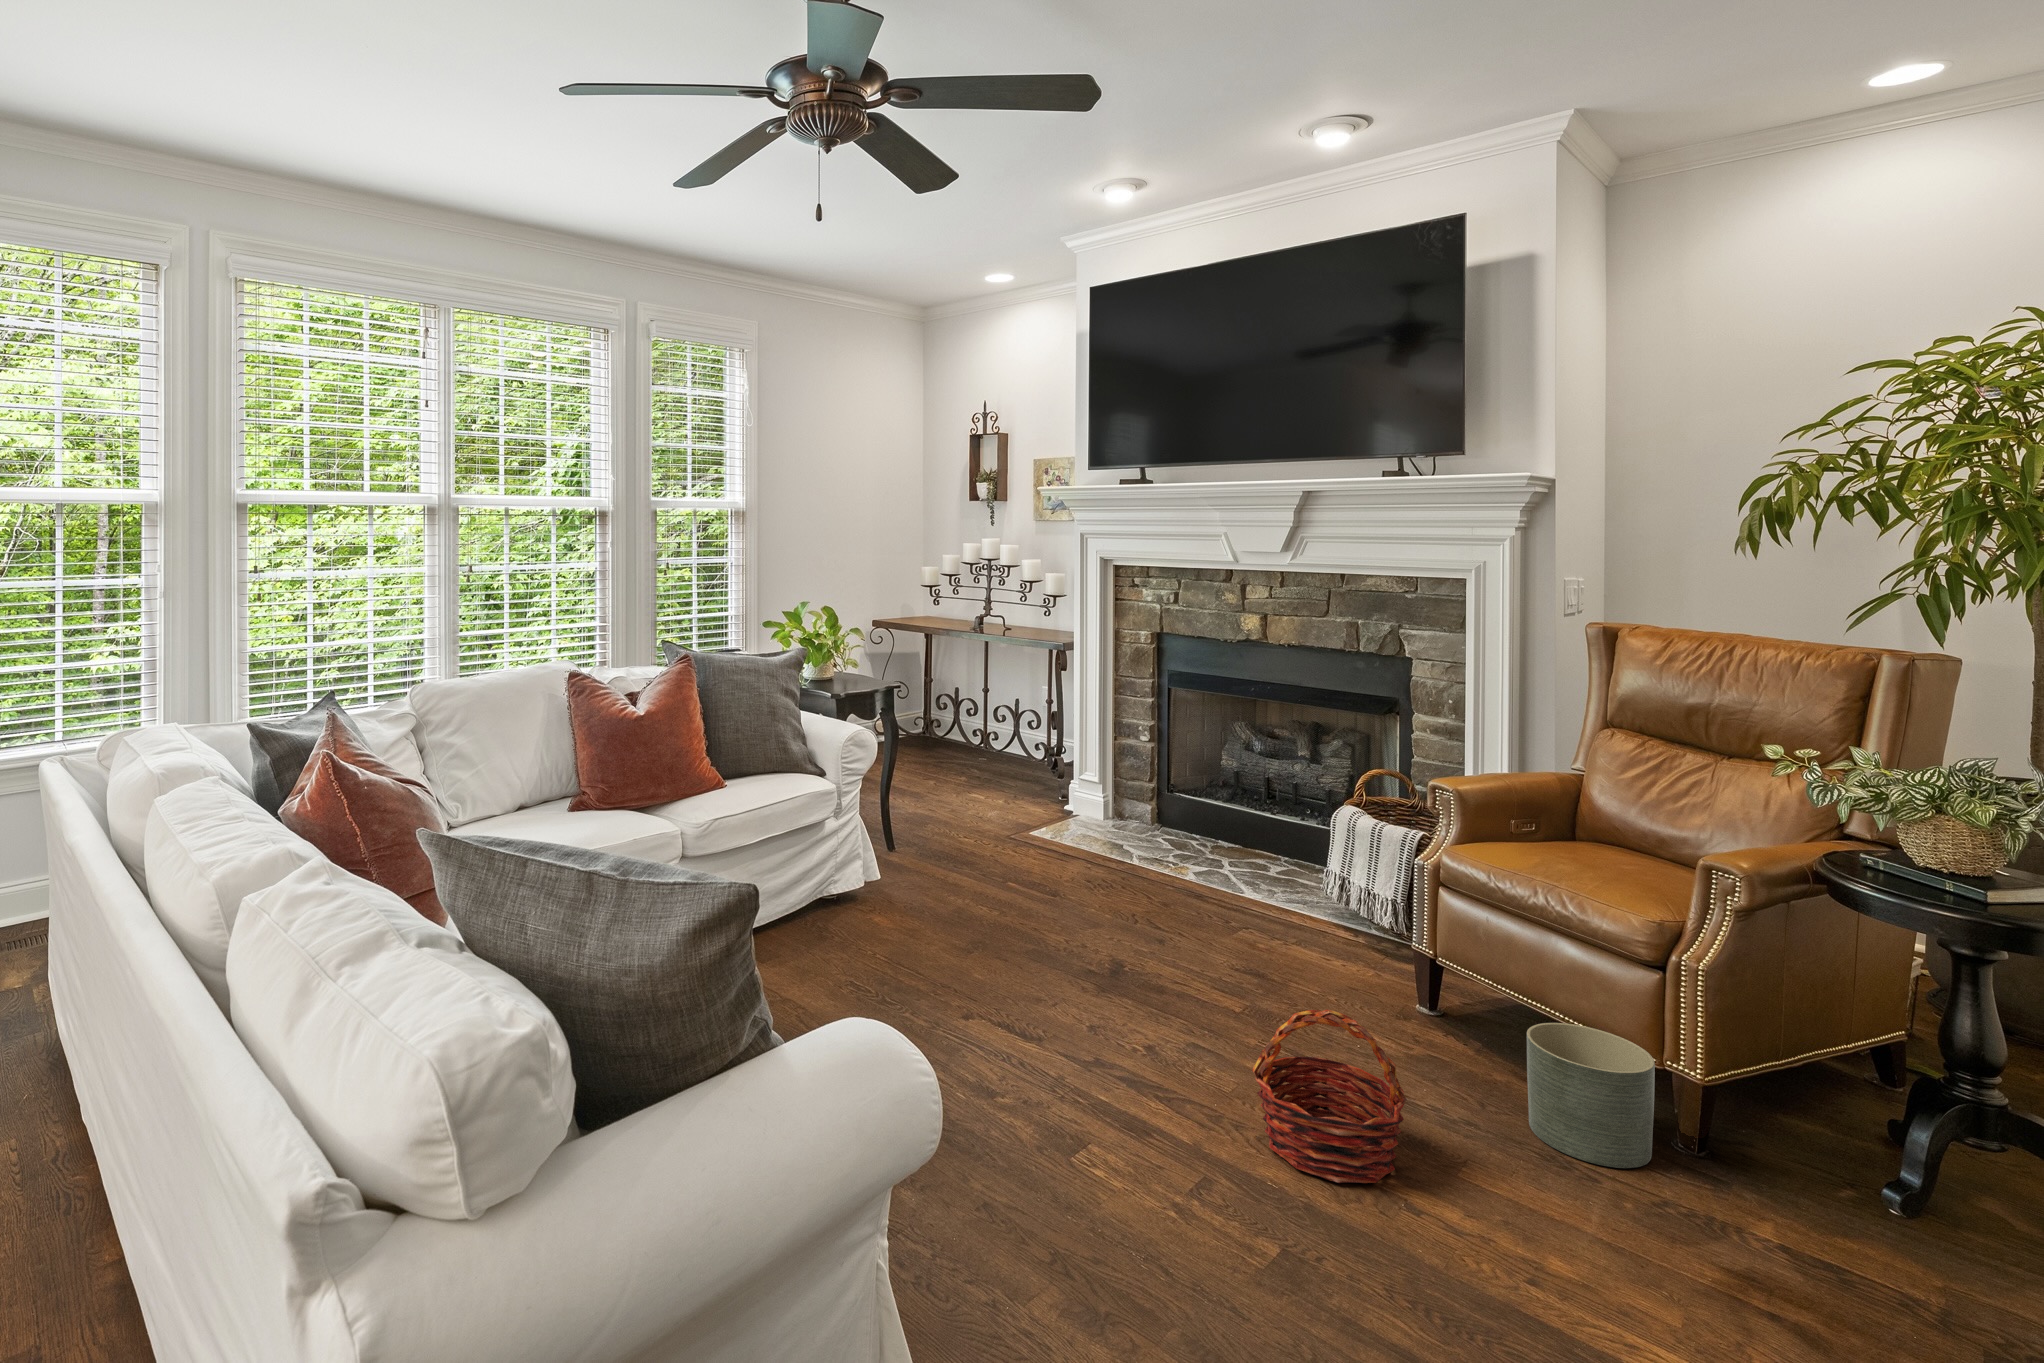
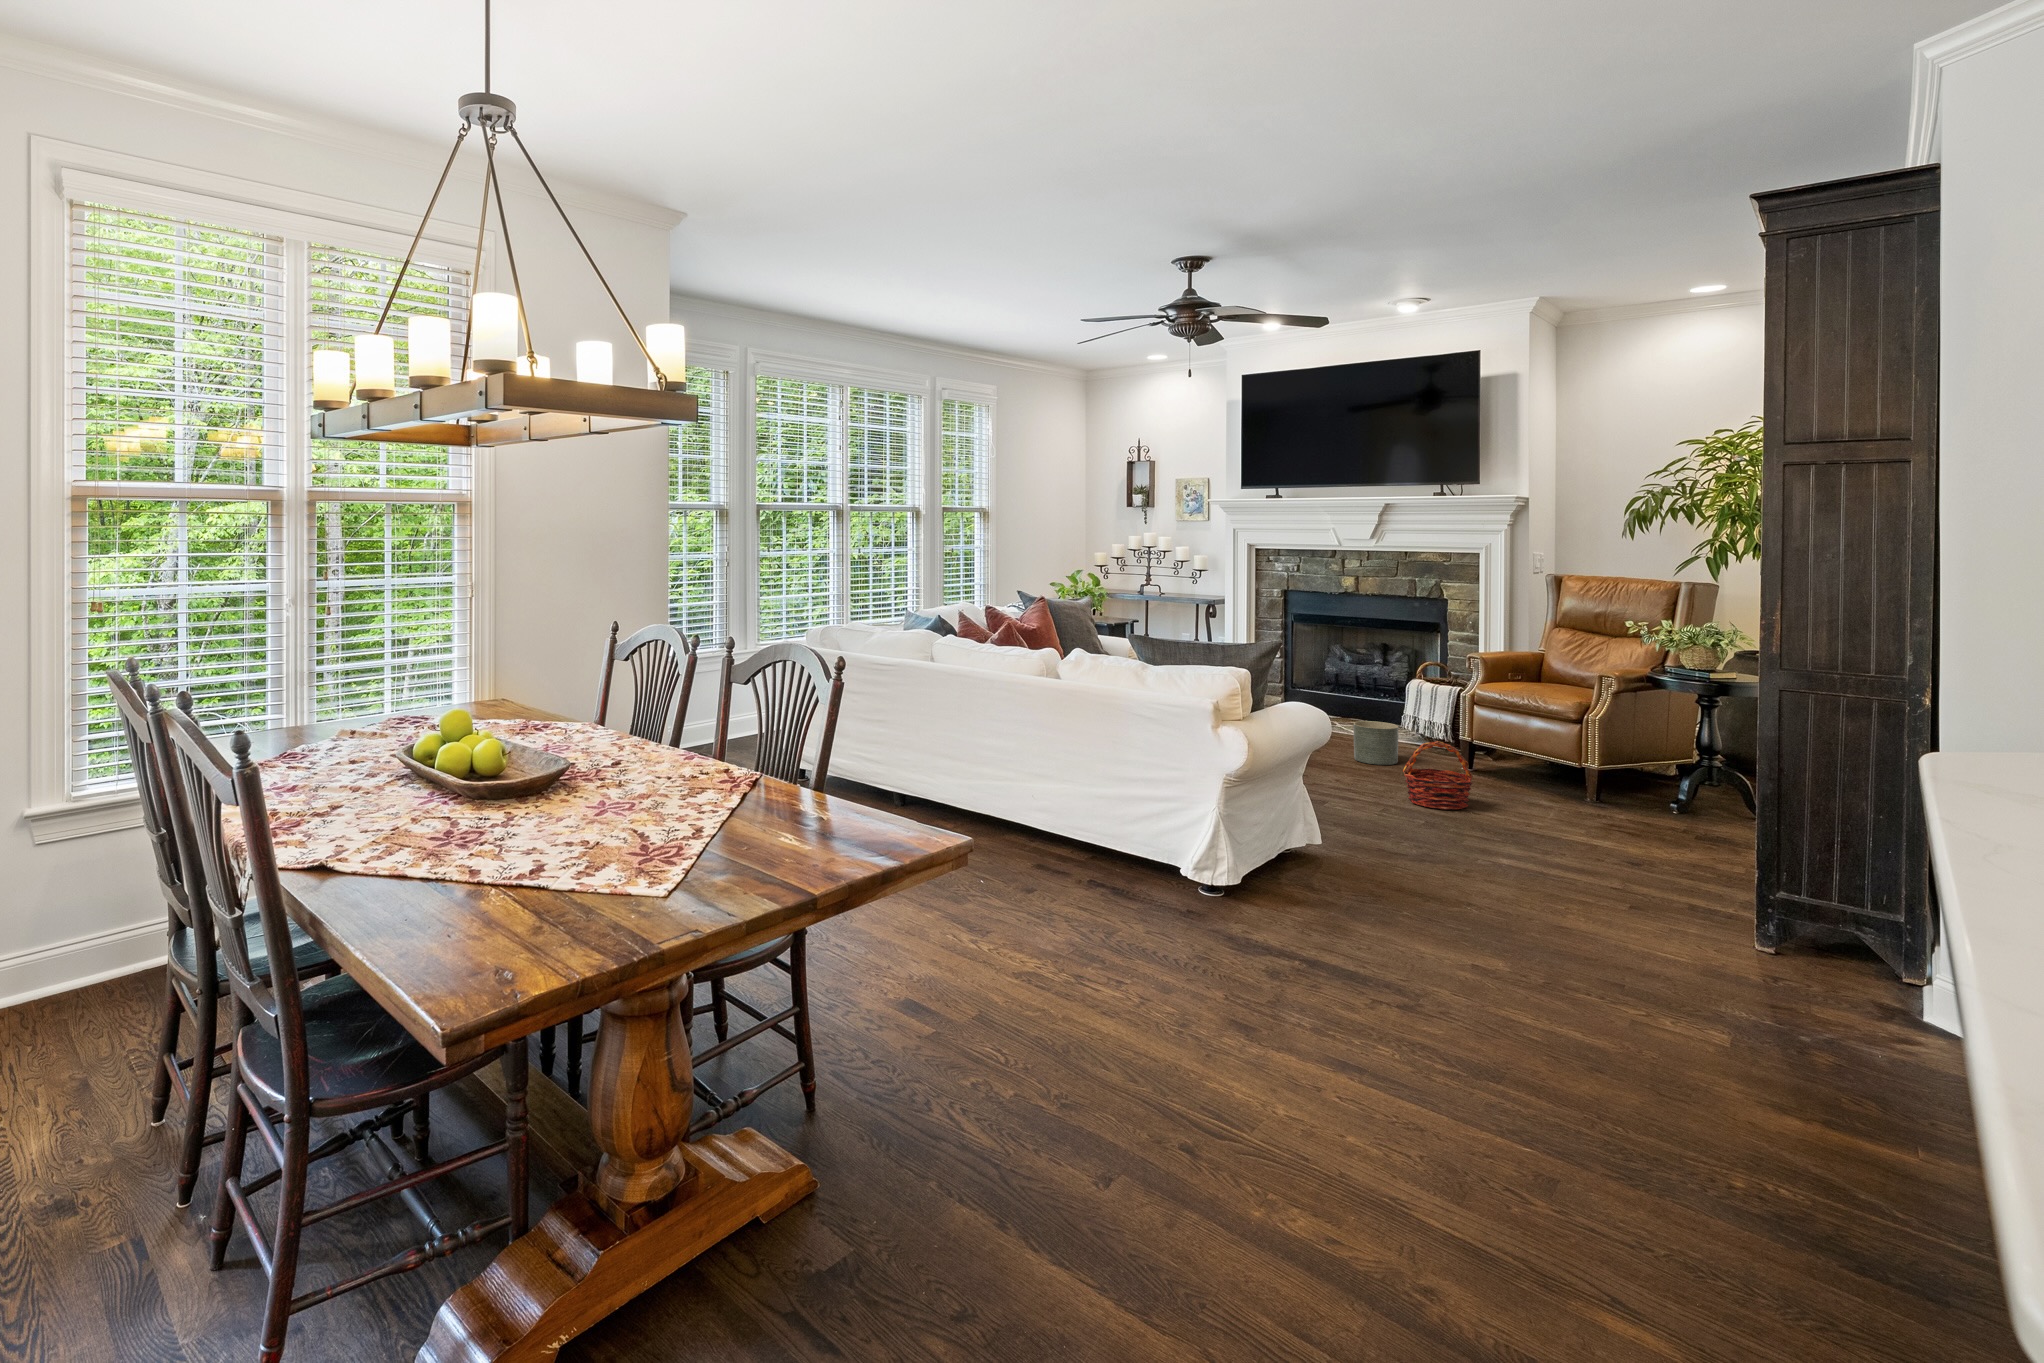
planter: present [1527,1023,1655,1168] -> present [1353,721,1398,765]

